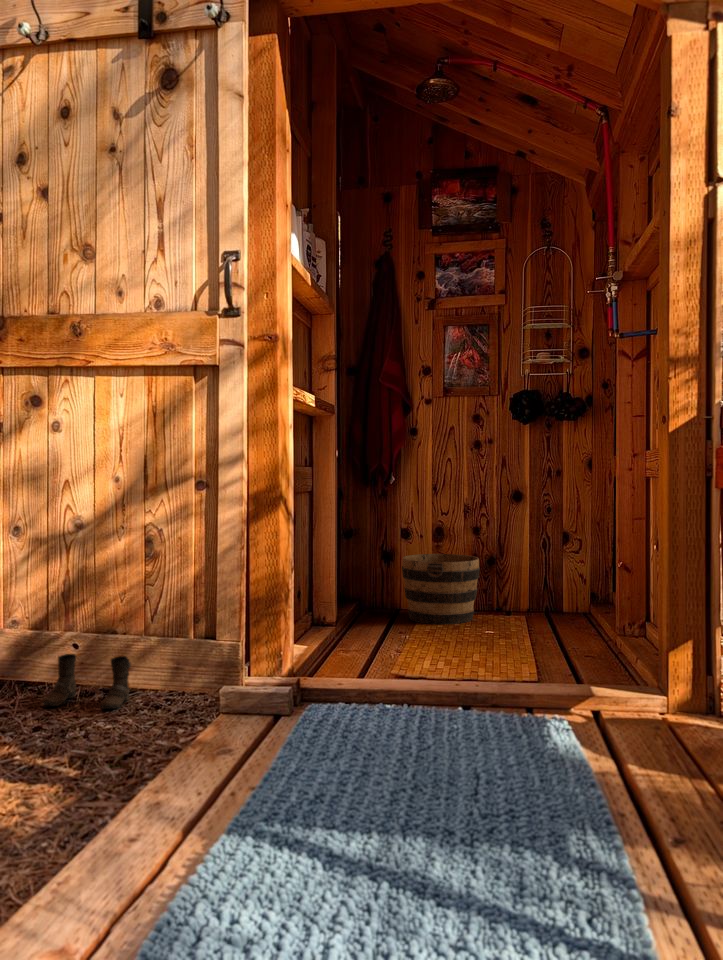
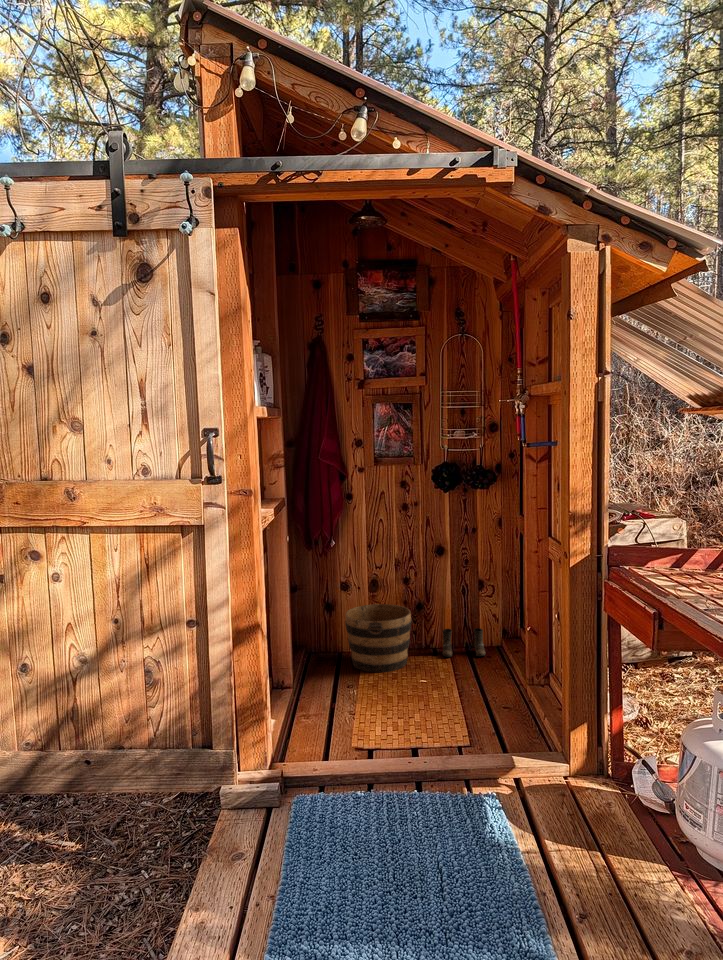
boots: present [42,654,131,709] -> present [443,628,485,657]

